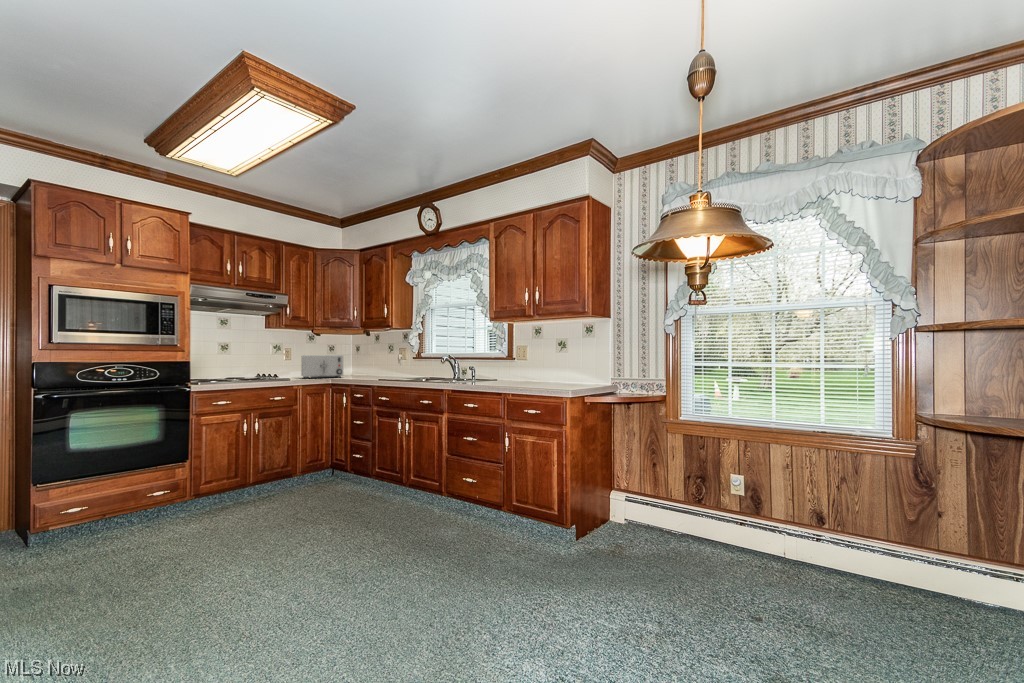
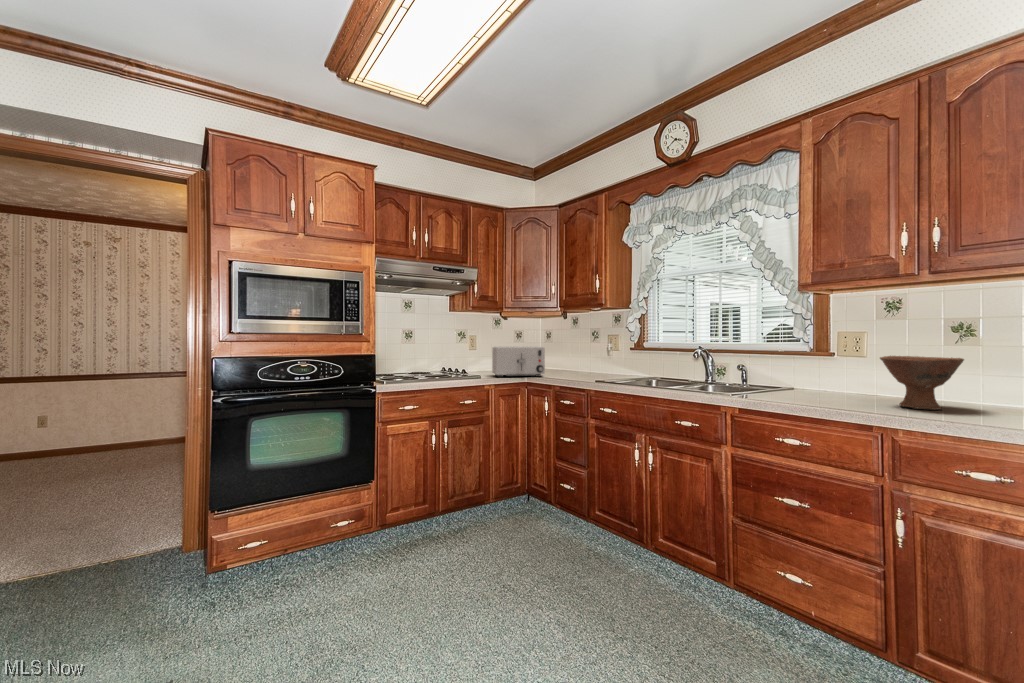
bowl: none [519,354,558,383] -> present [880,356,964,410]

